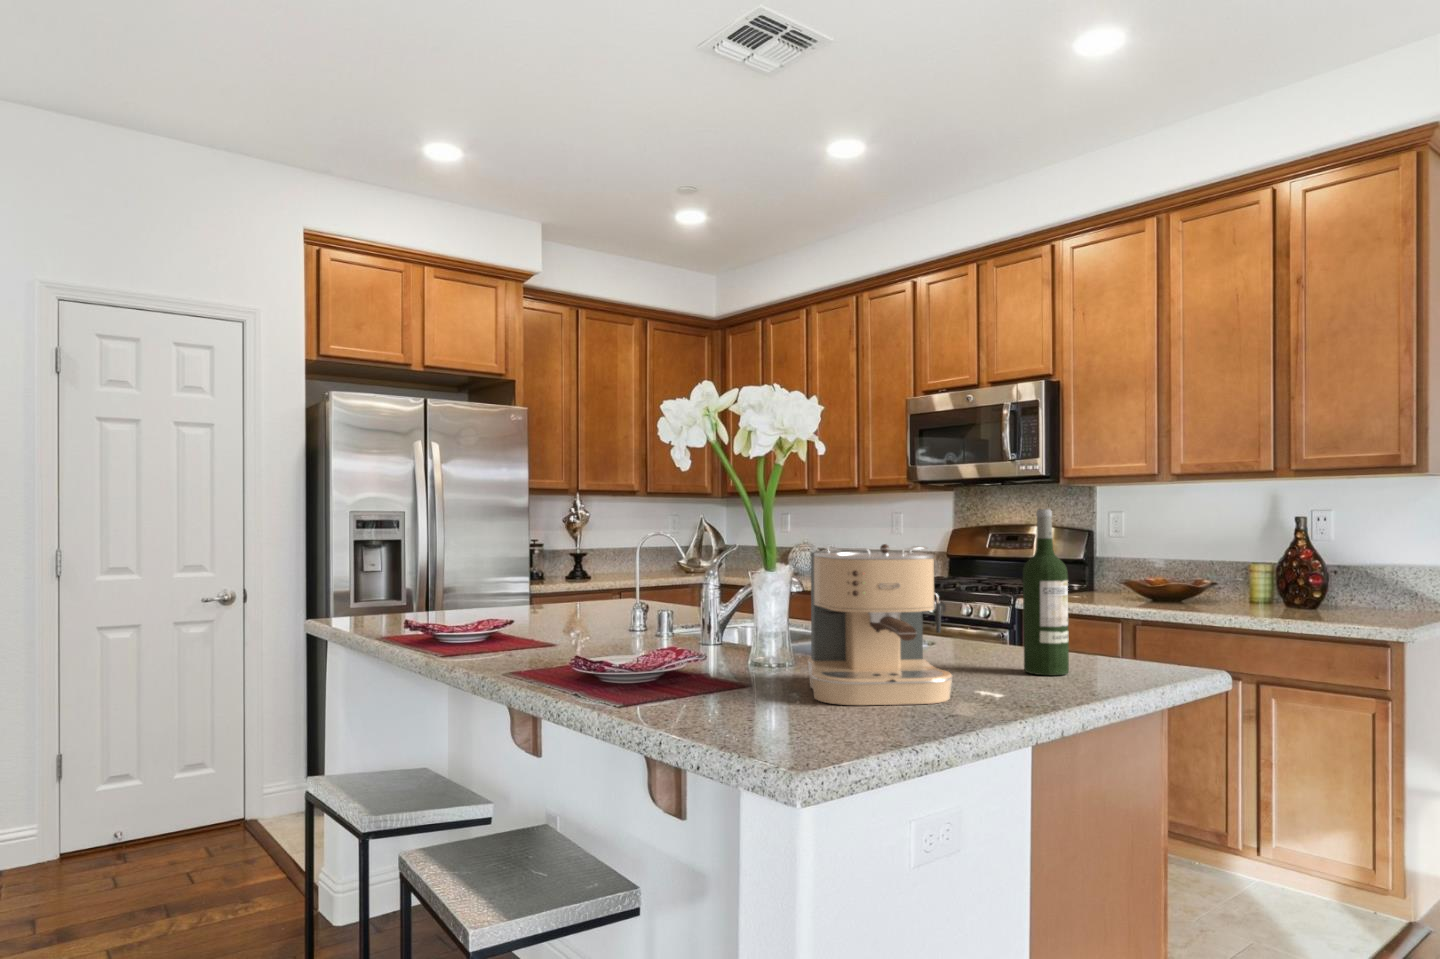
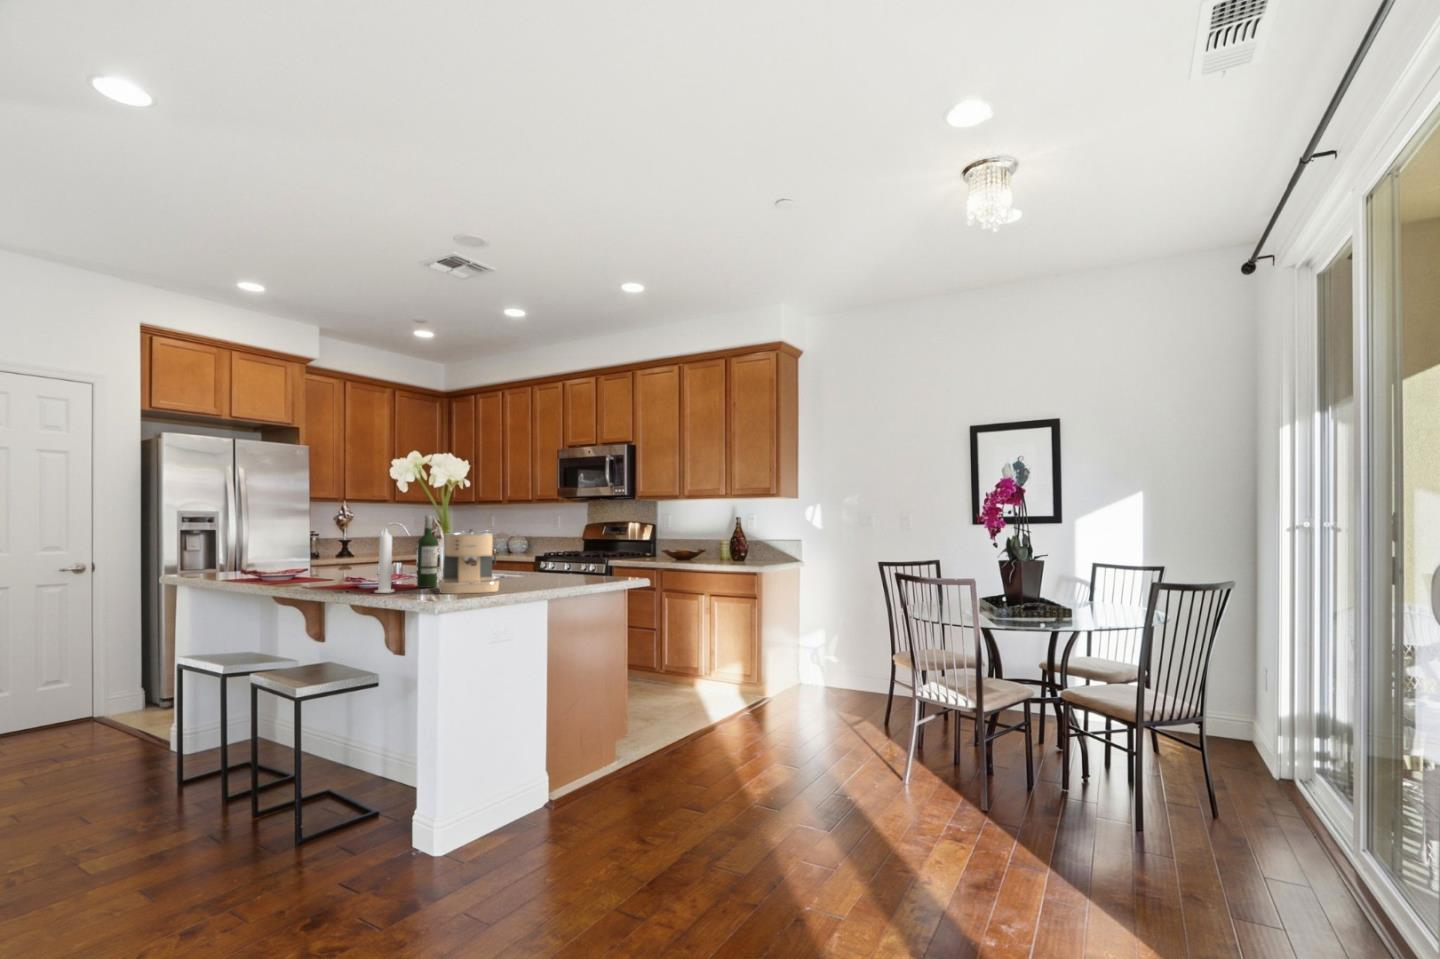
wine bottle: present [1023,509,1069,675] -> present [417,515,438,588]
candle: none [665,540,707,692] -> present [375,529,394,593]

